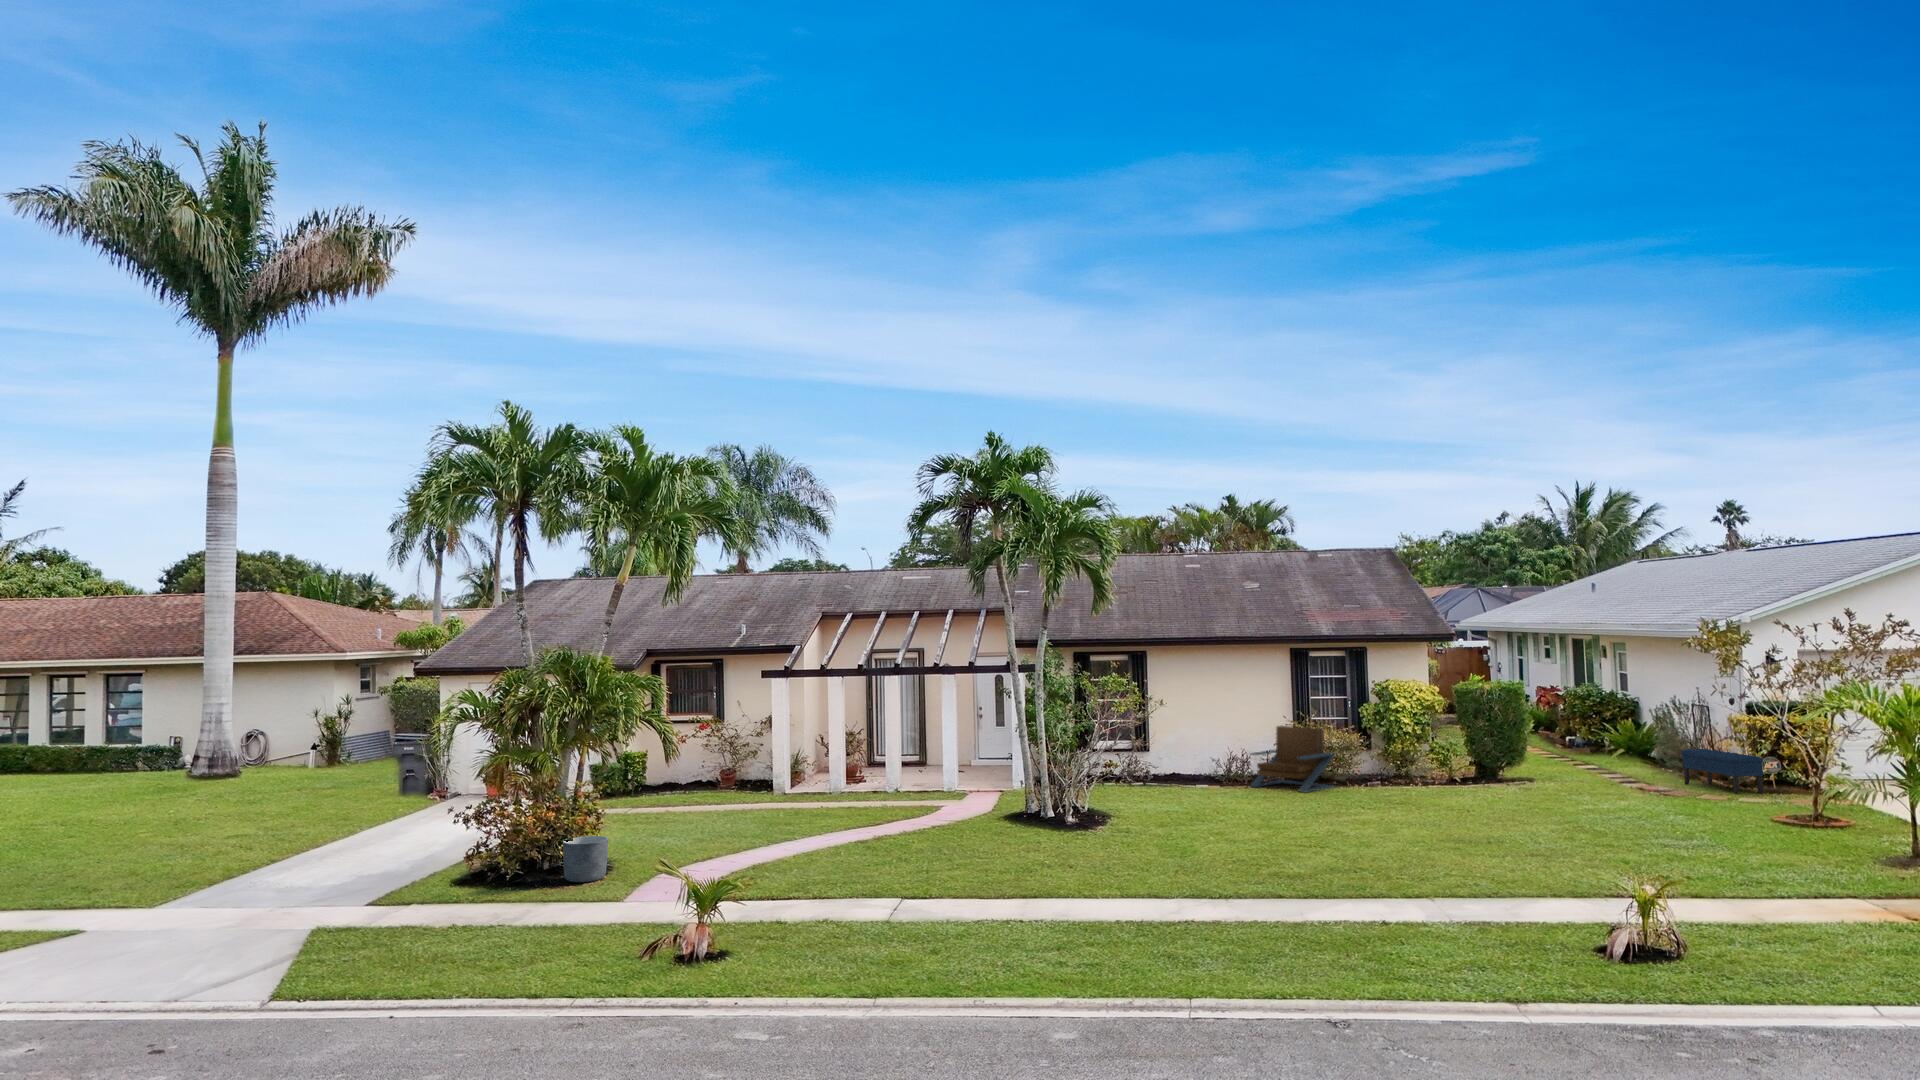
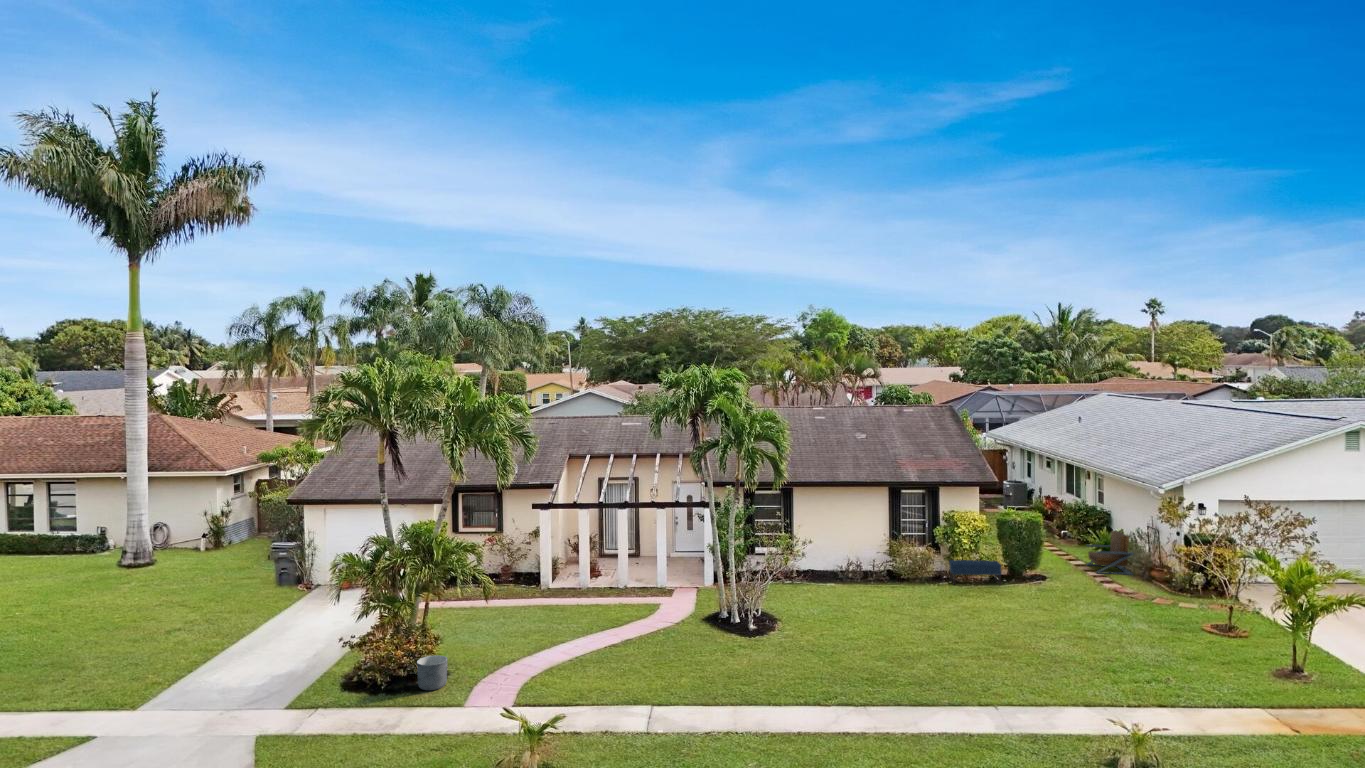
lounge chair: present [1250,726,1334,792] -> present [1087,531,1134,575]
bench: present [1681,749,1763,794] -> present [949,560,1002,585]

